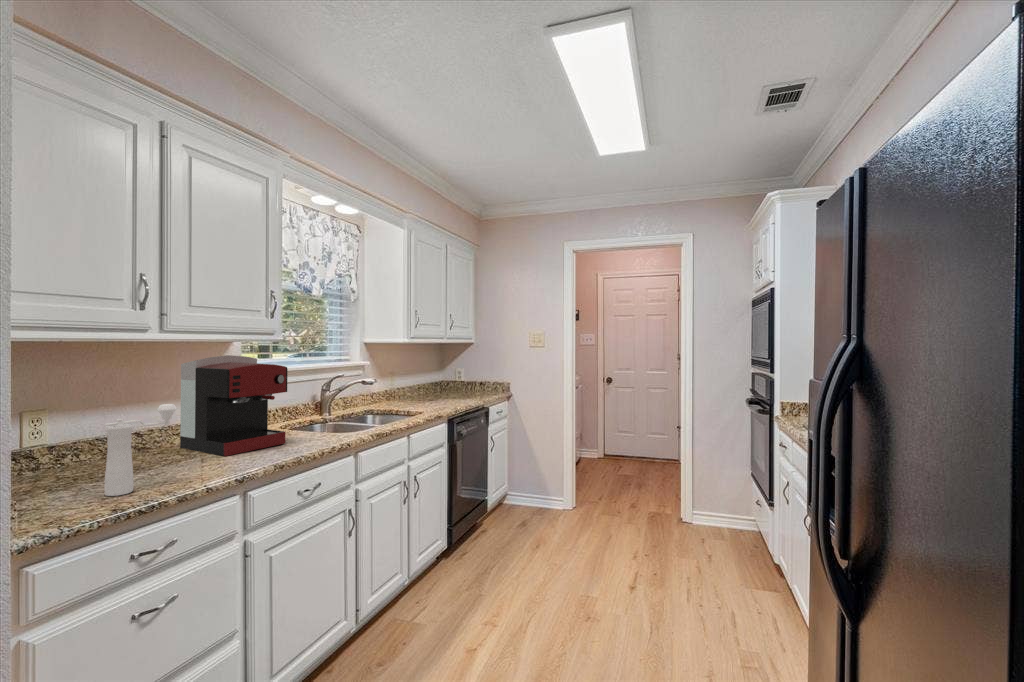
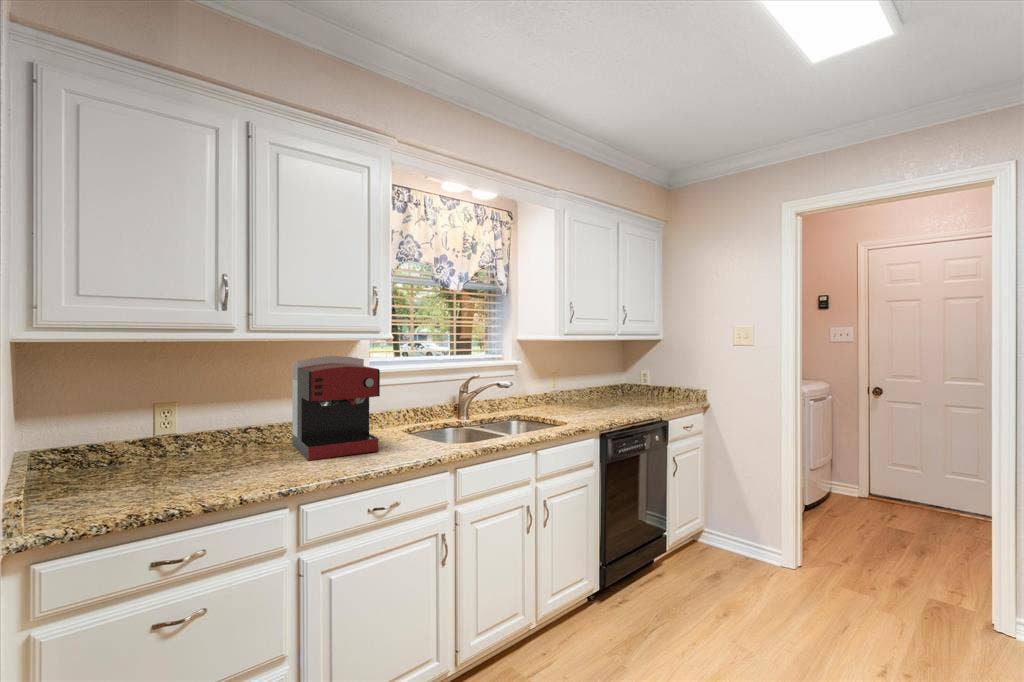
pepper mill: present [105,404,177,496] -> none [152,408,227,497]

